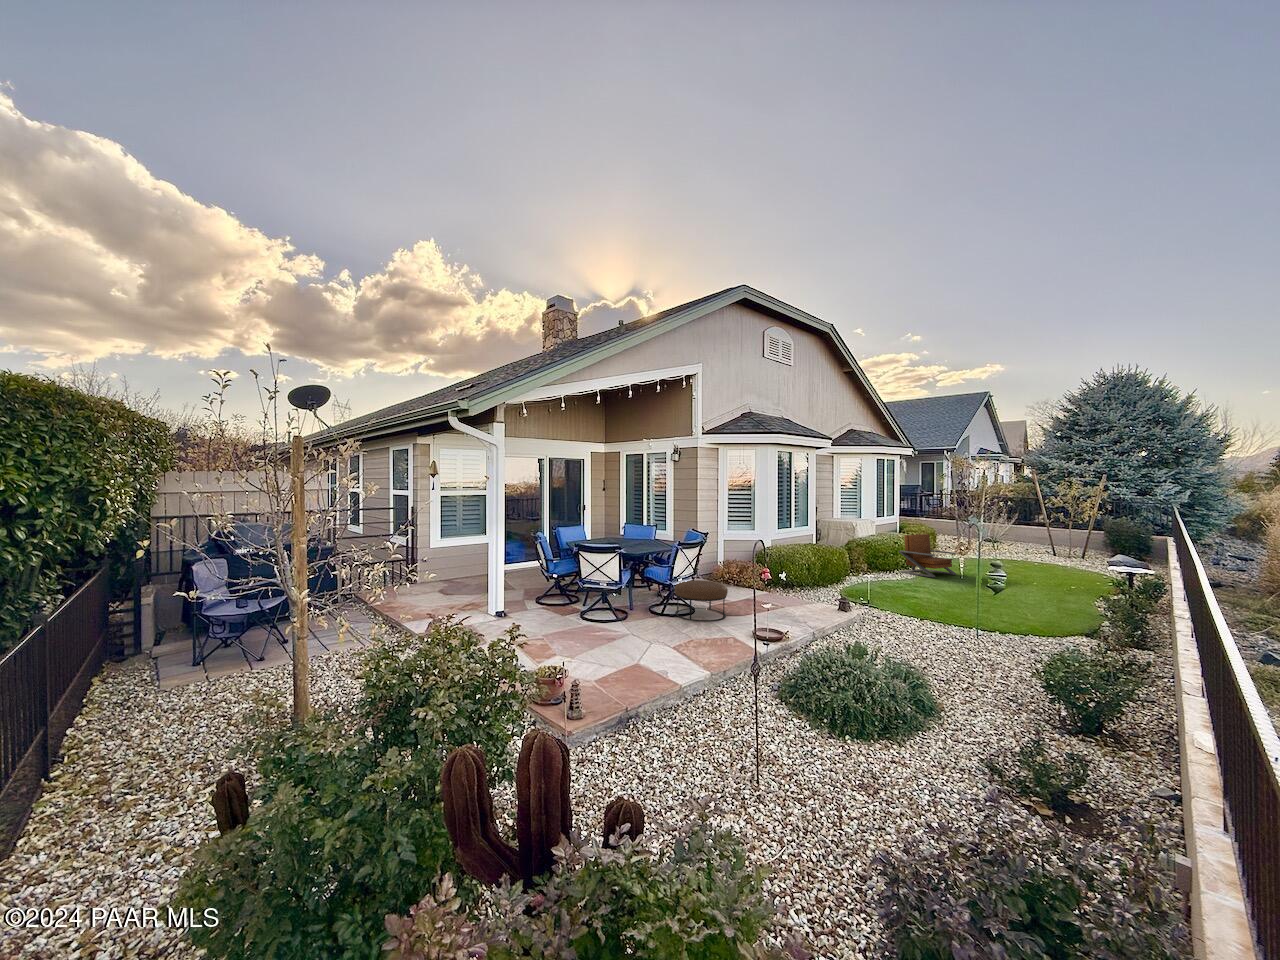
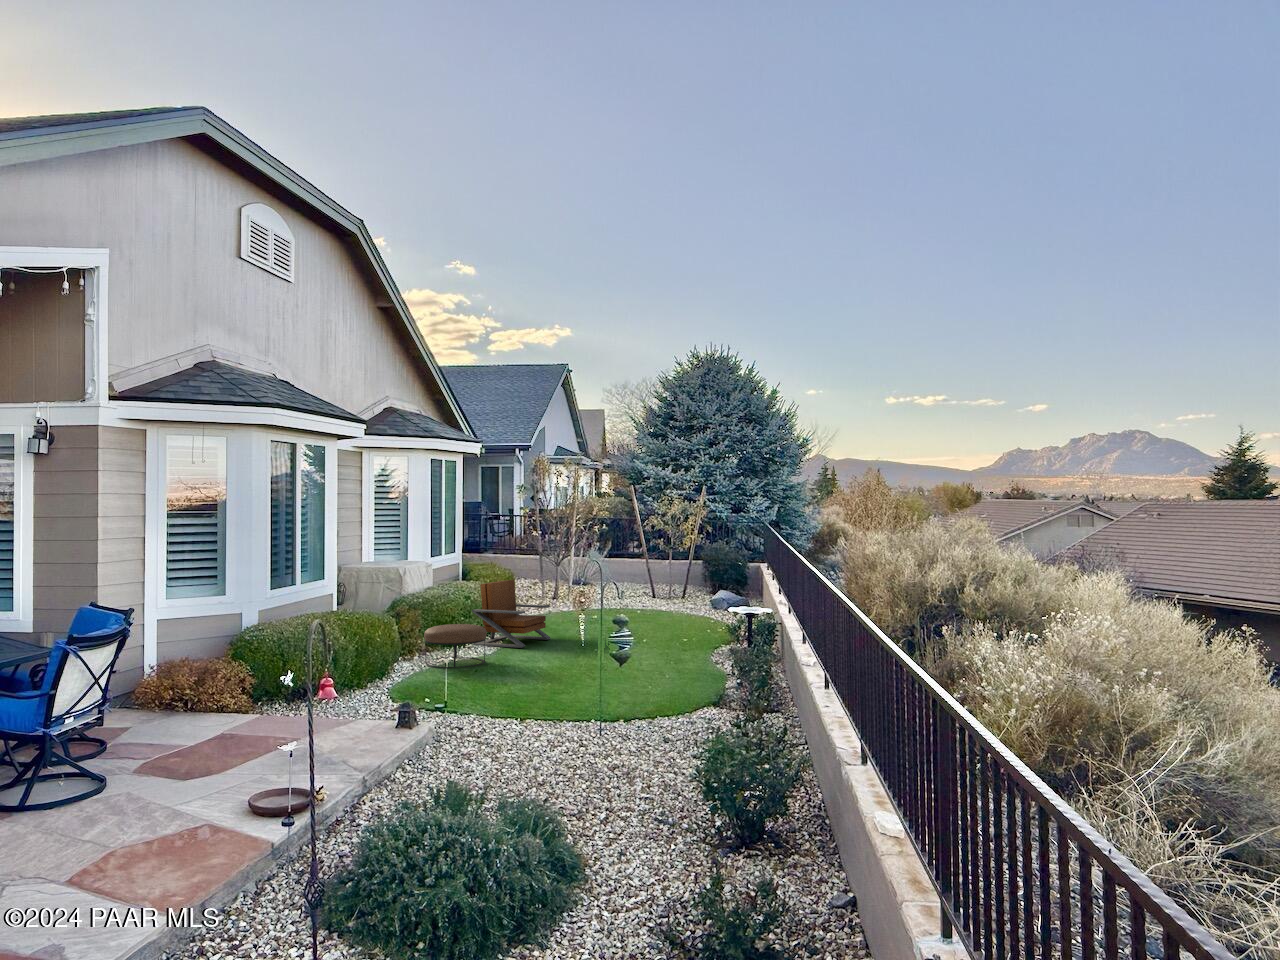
ottoman: present [675,580,728,621] -> present [424,624,487,668]

